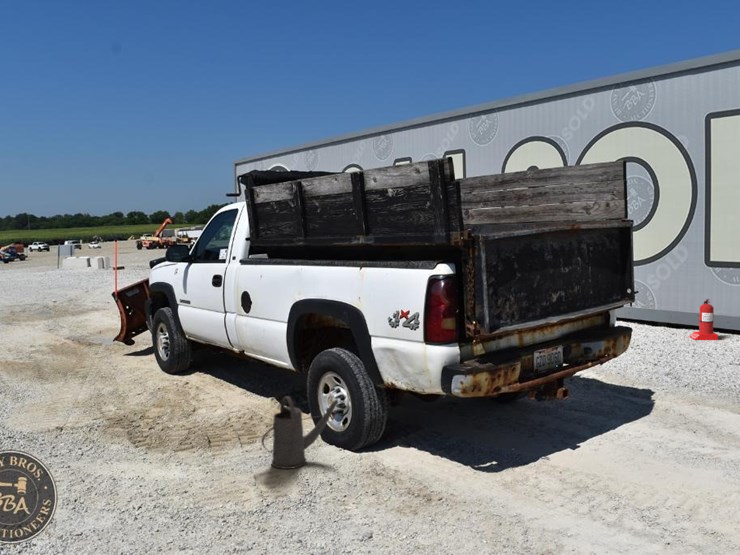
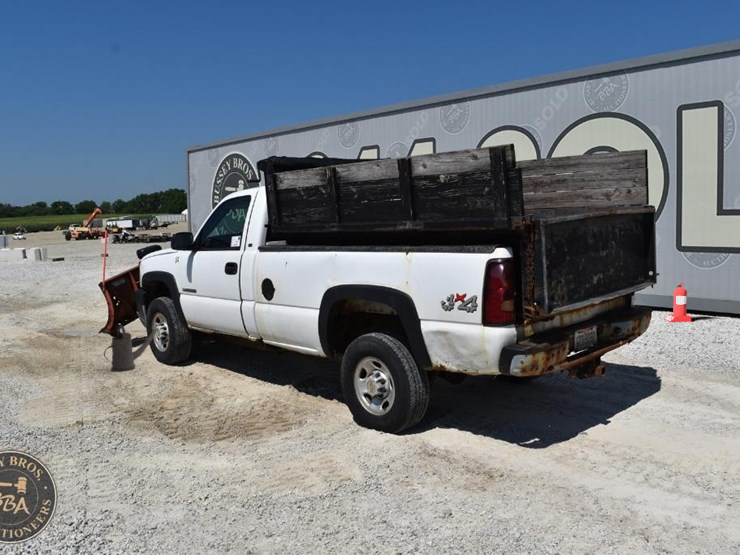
watering can: present [262,396,338,469] -> present [104,325,157,371]

